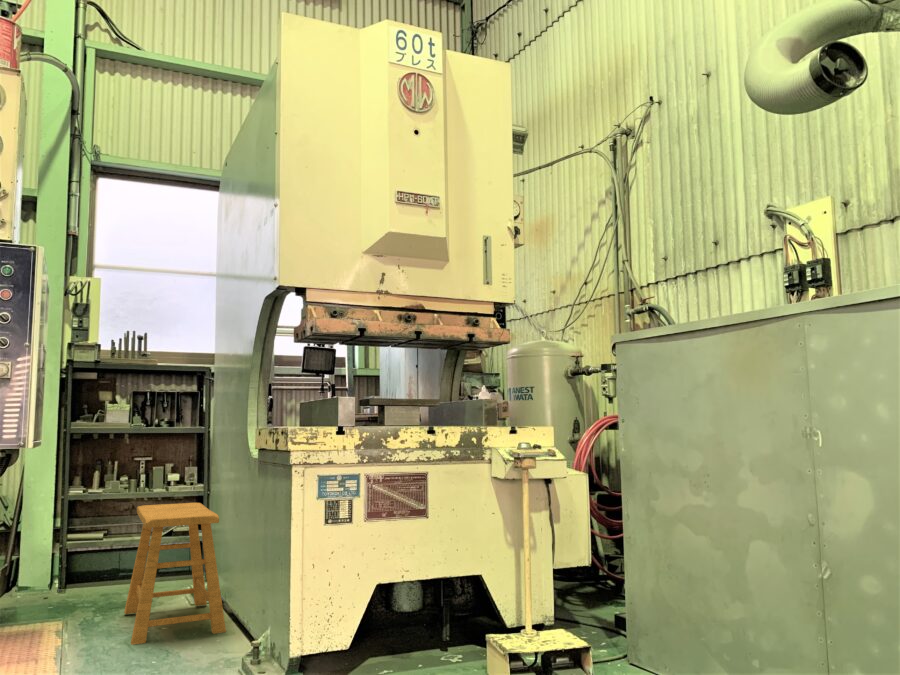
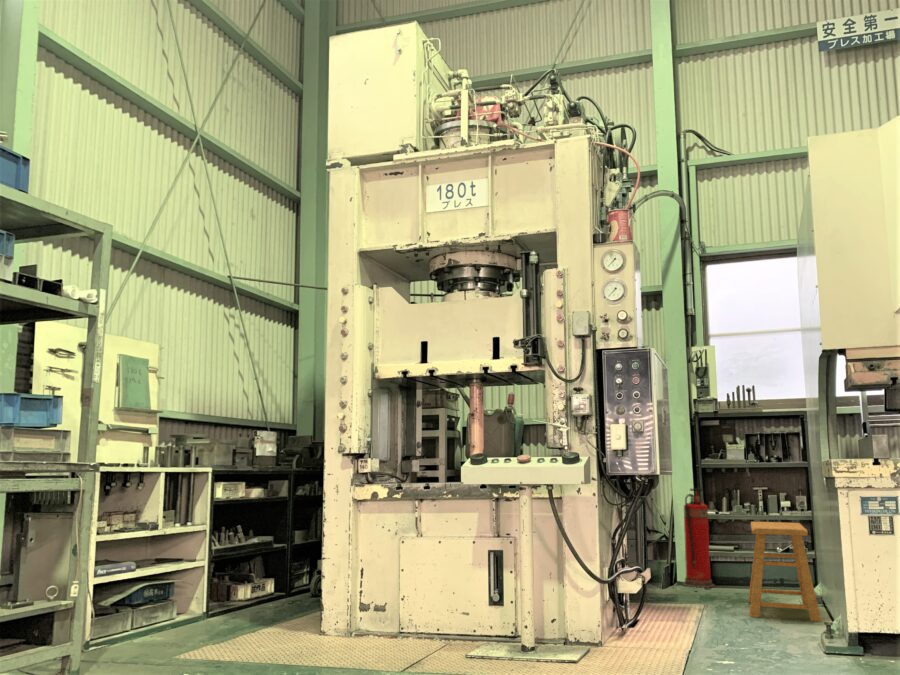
fire extinguisher: none [26,462,73,597] -> present [683,488,714,588]

